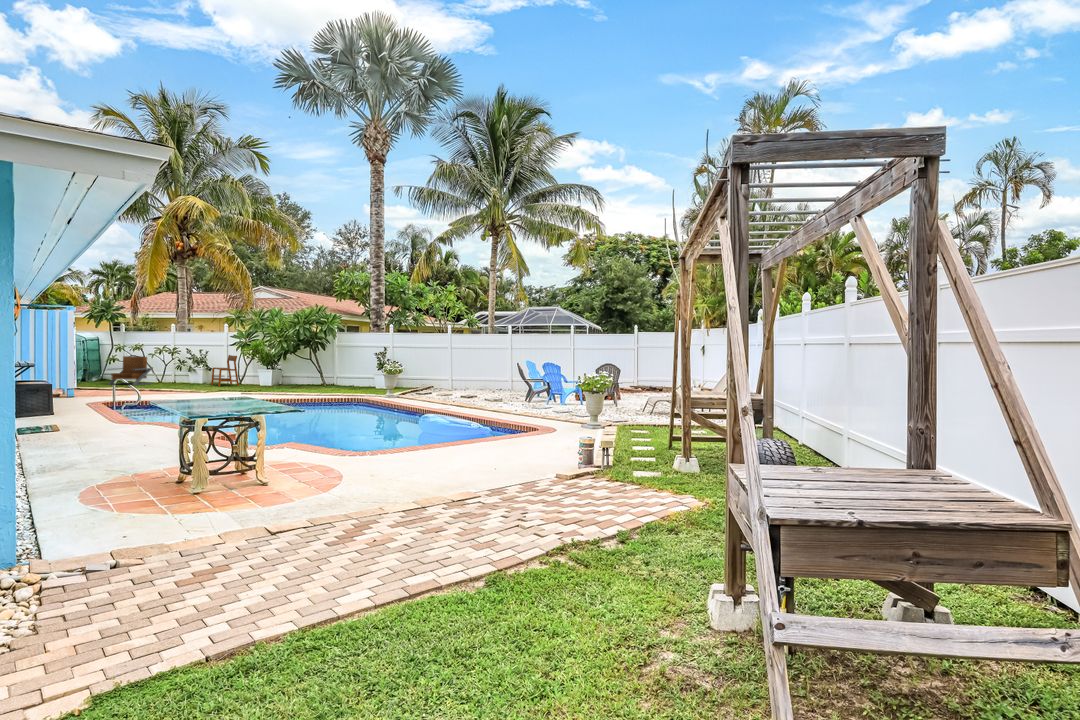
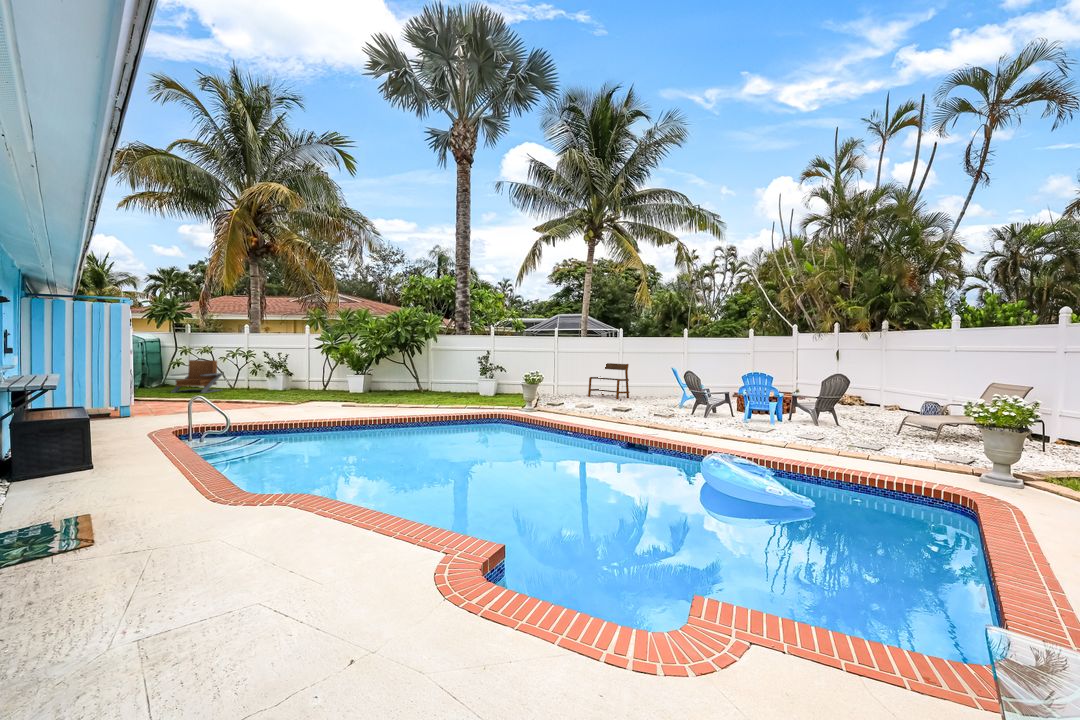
bench: present [211,355,239,387] -> present [588,363,629,400]

